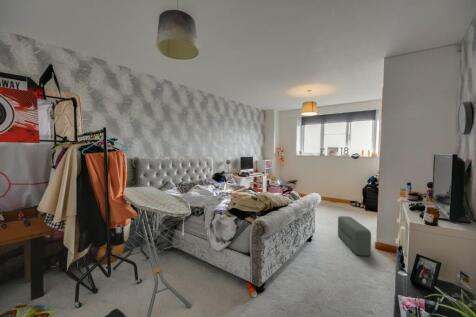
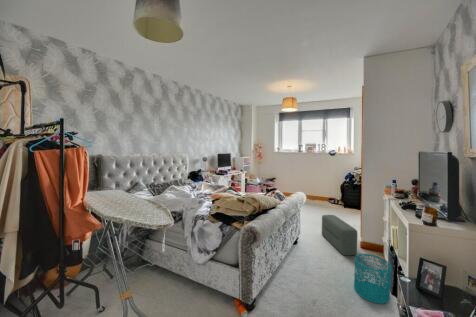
wastebasket: none [361,252,397,300] -> present [354,254,391,304]

